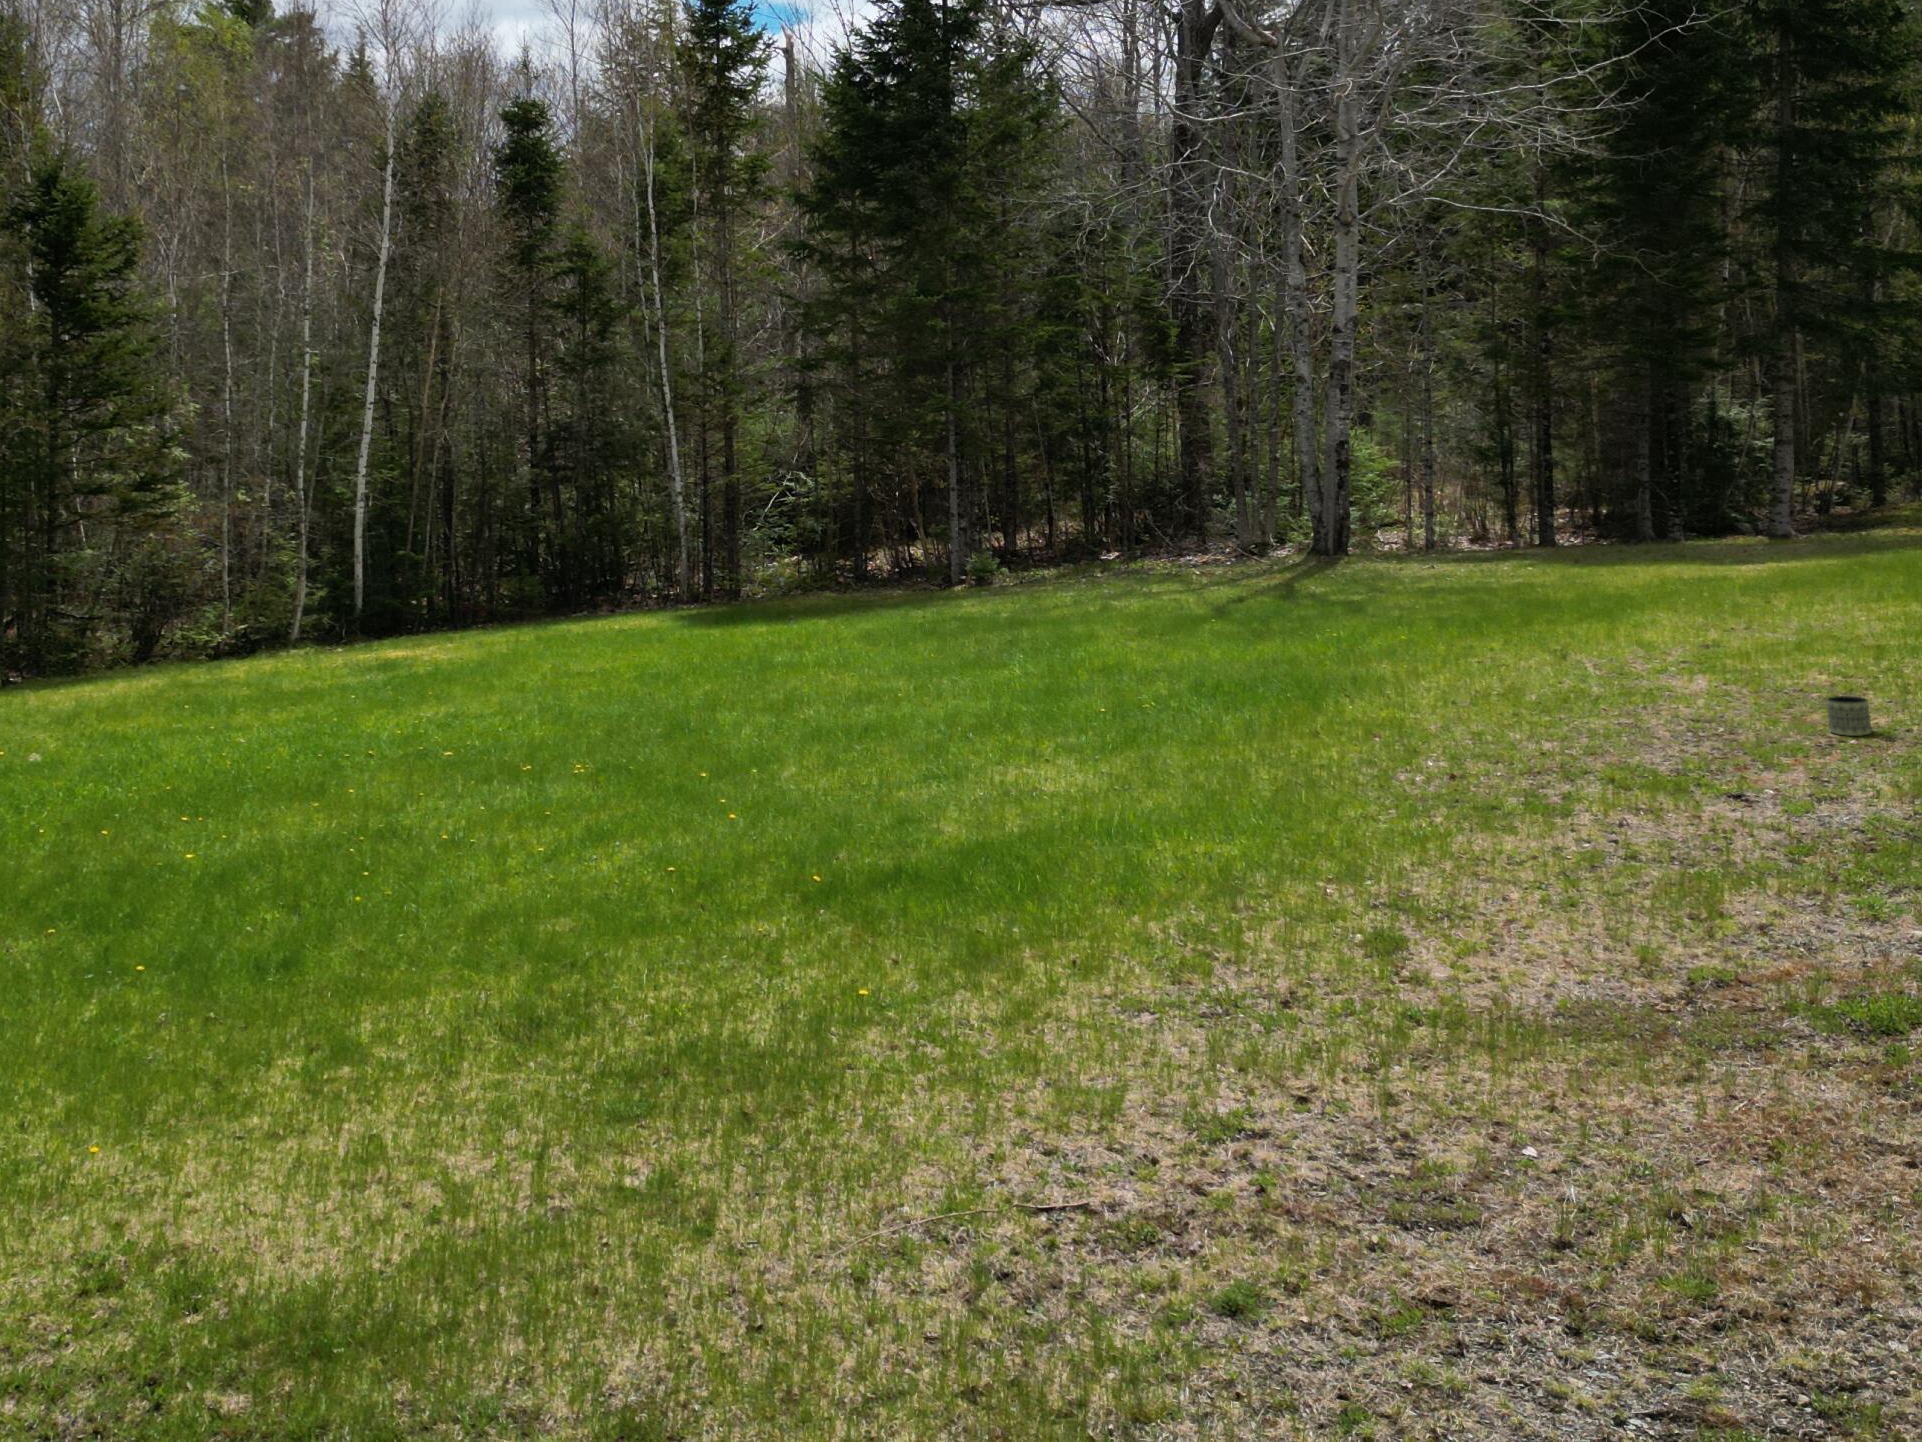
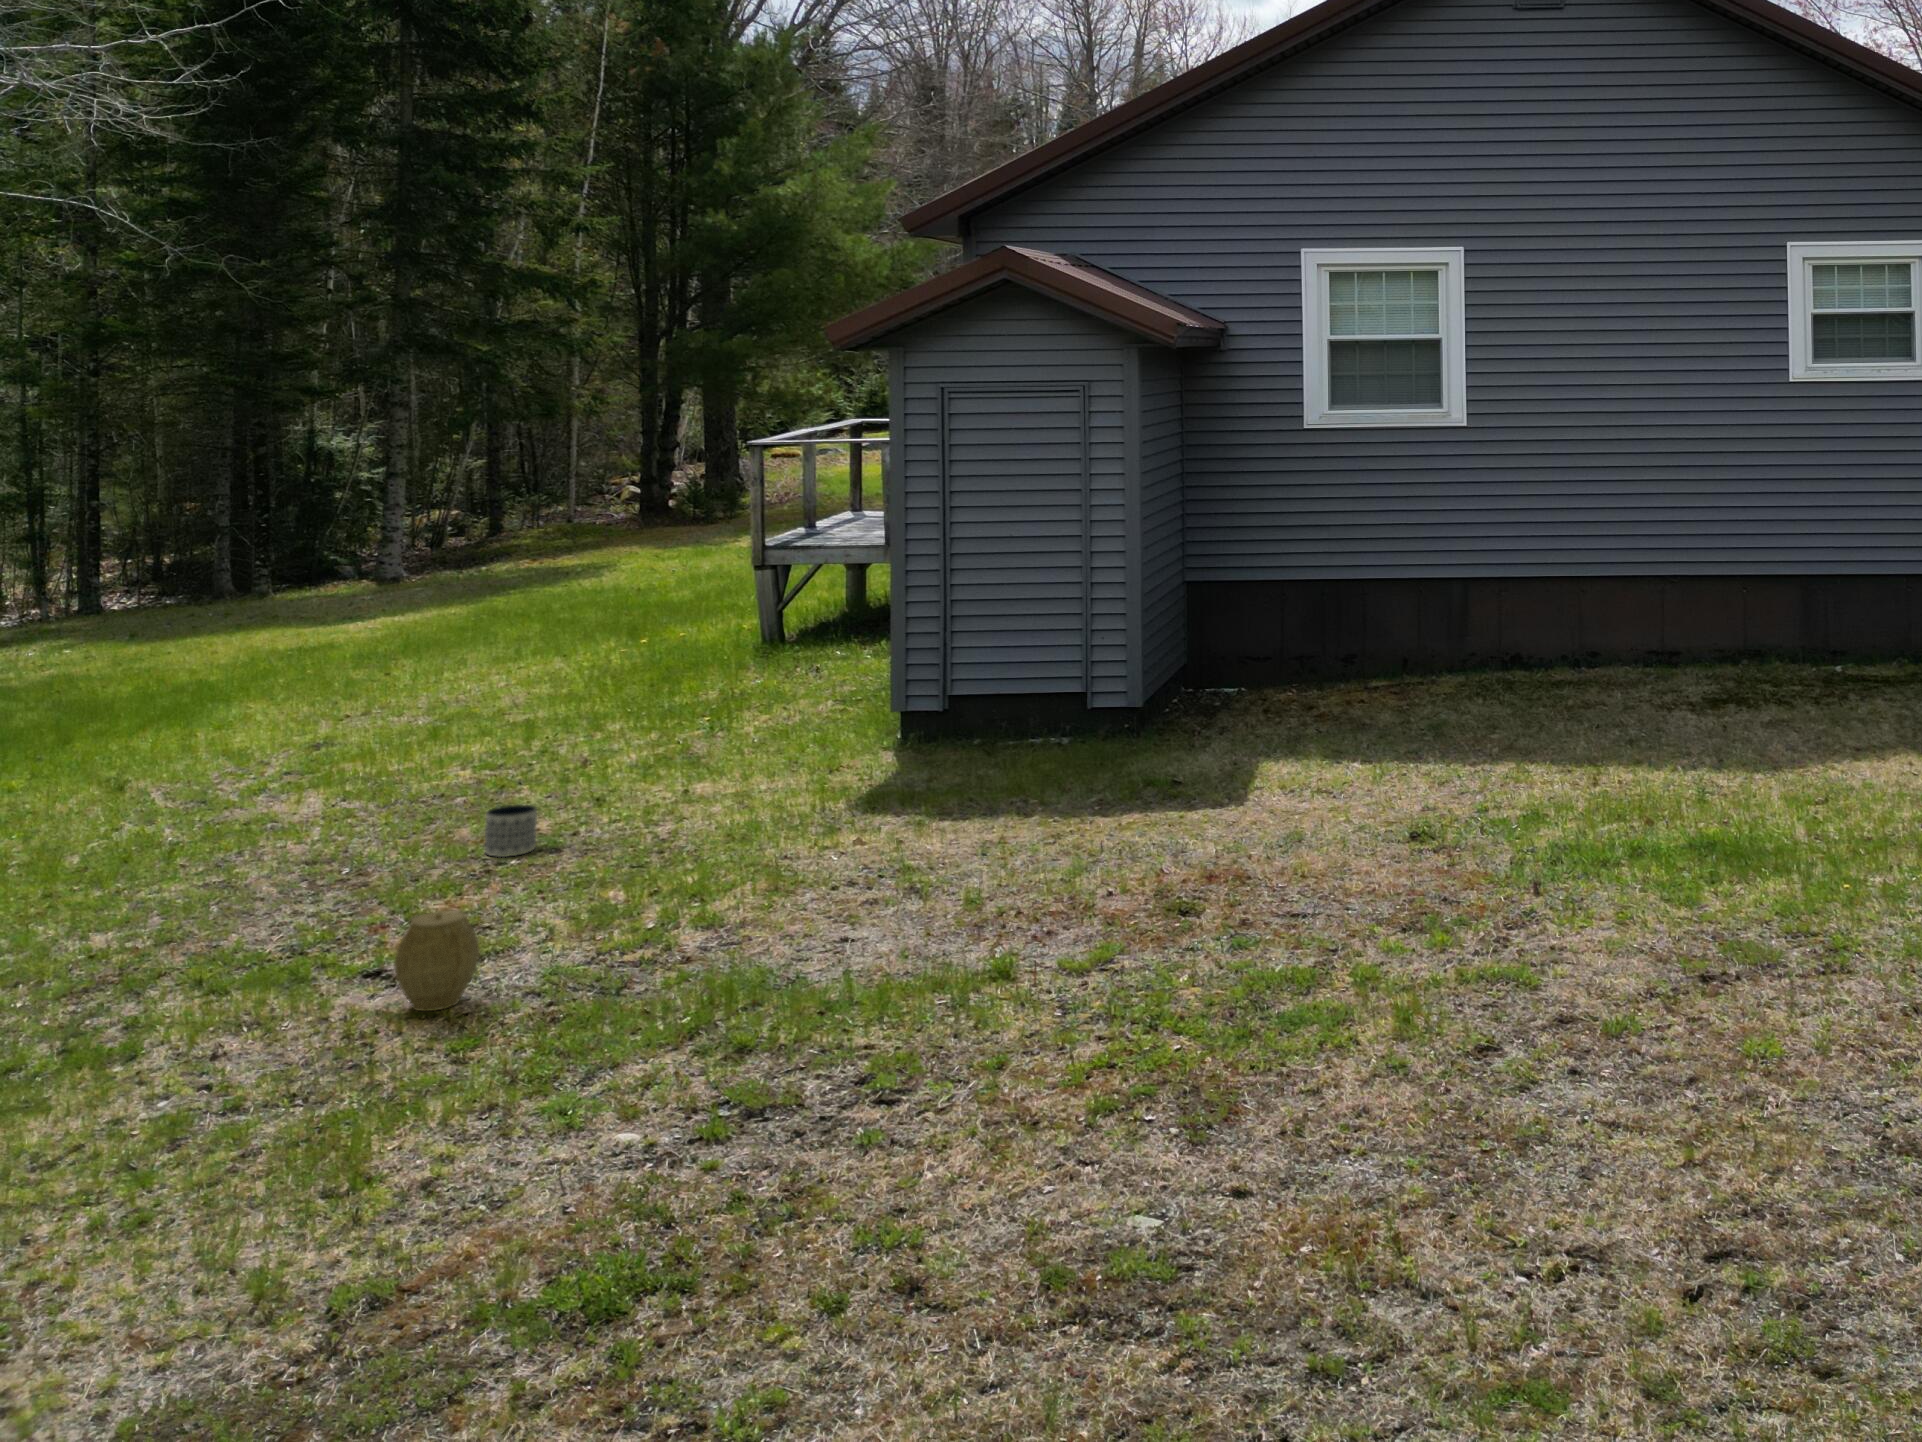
woven basket: none [1745,753,1808,826] -> present [394,911,480,1011]

